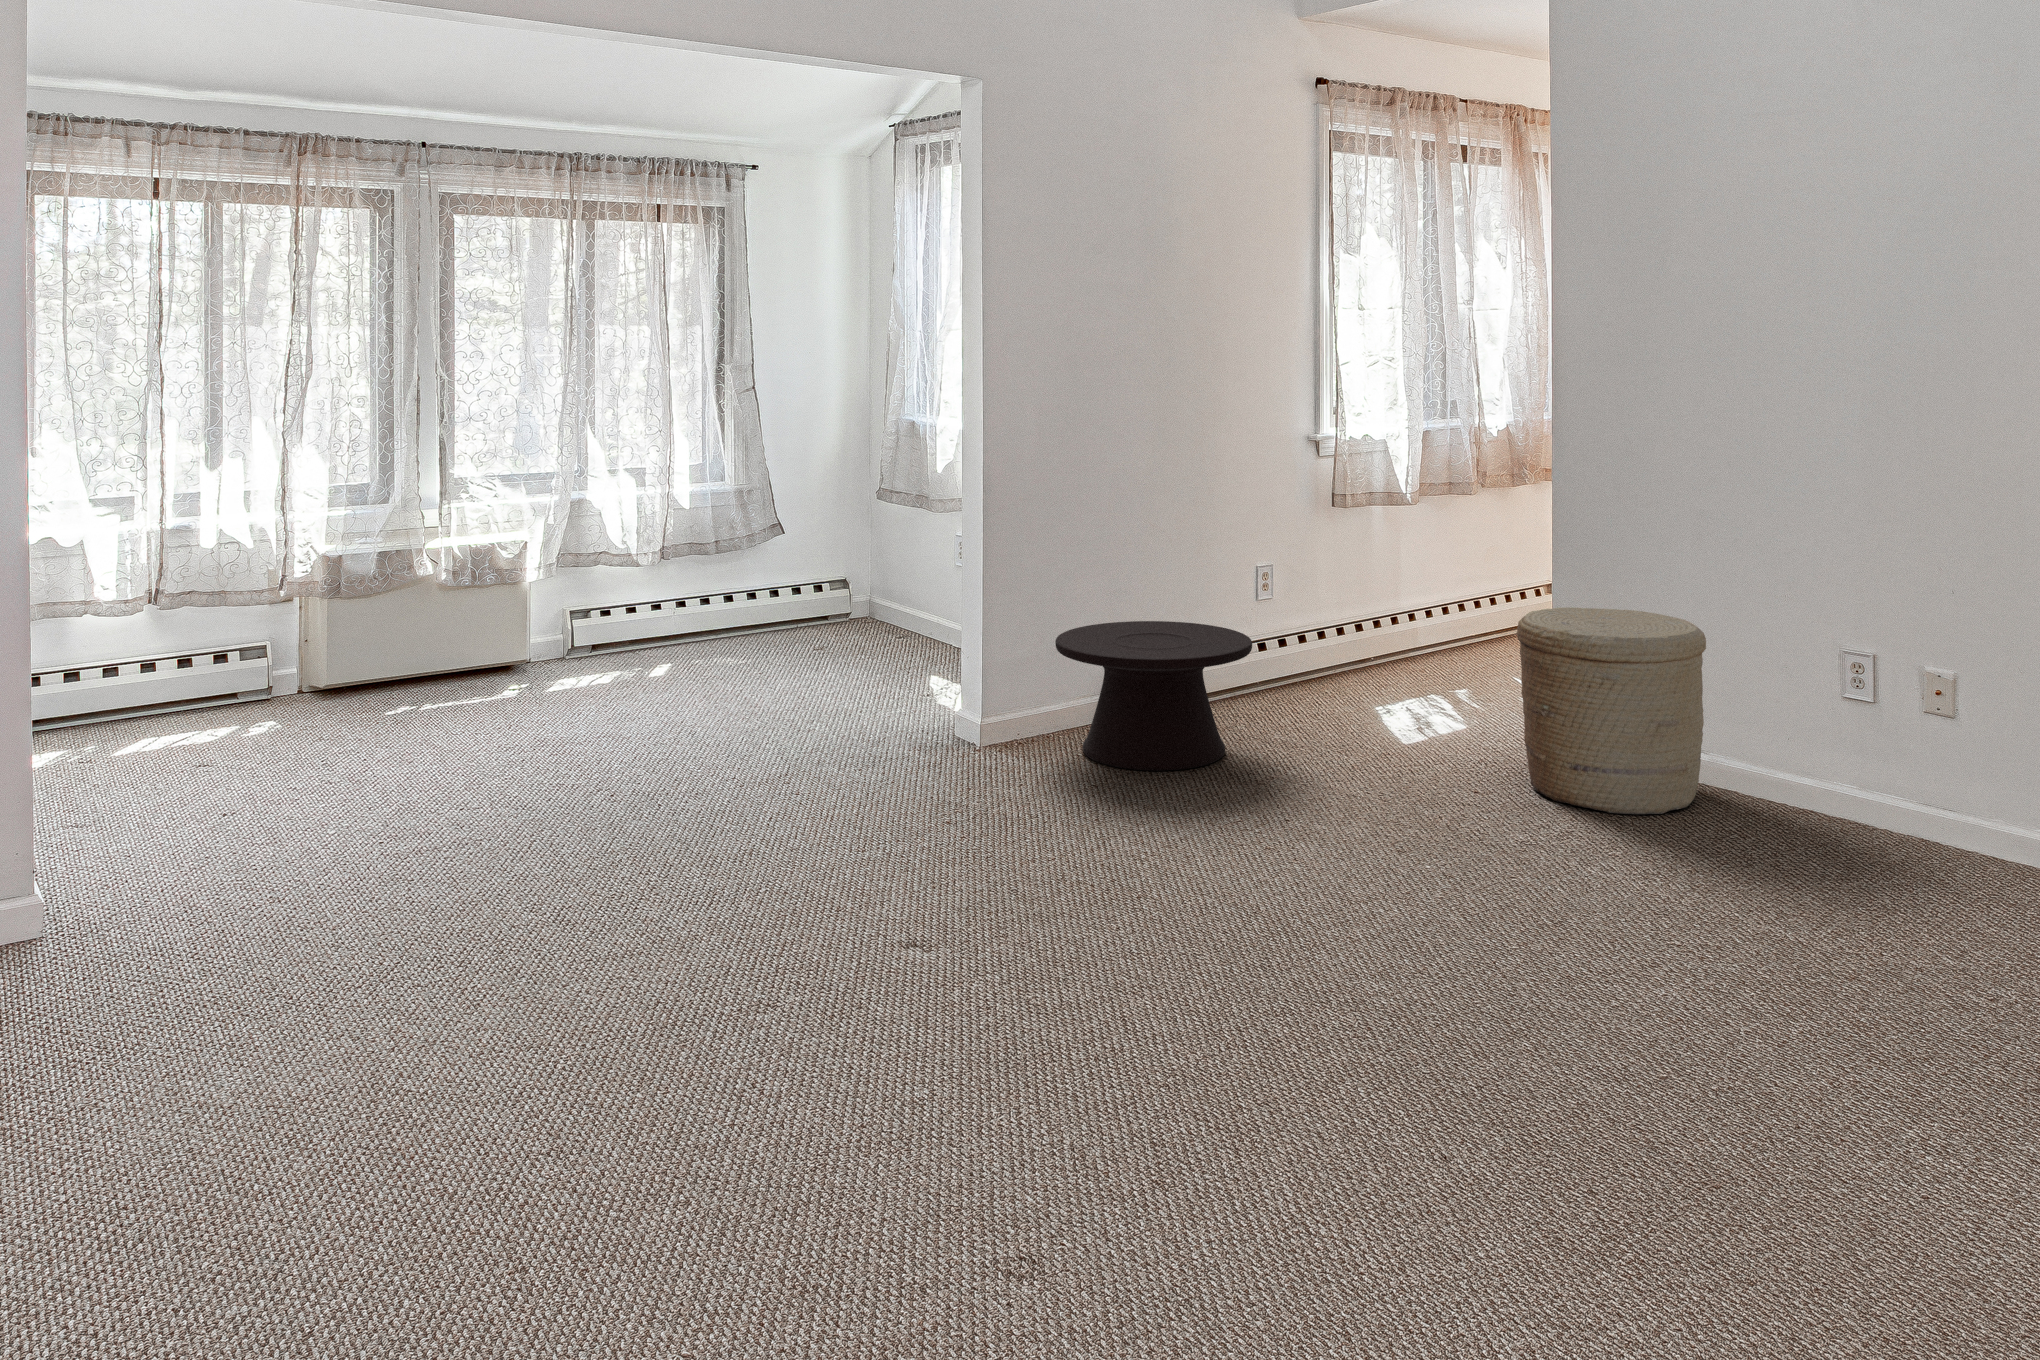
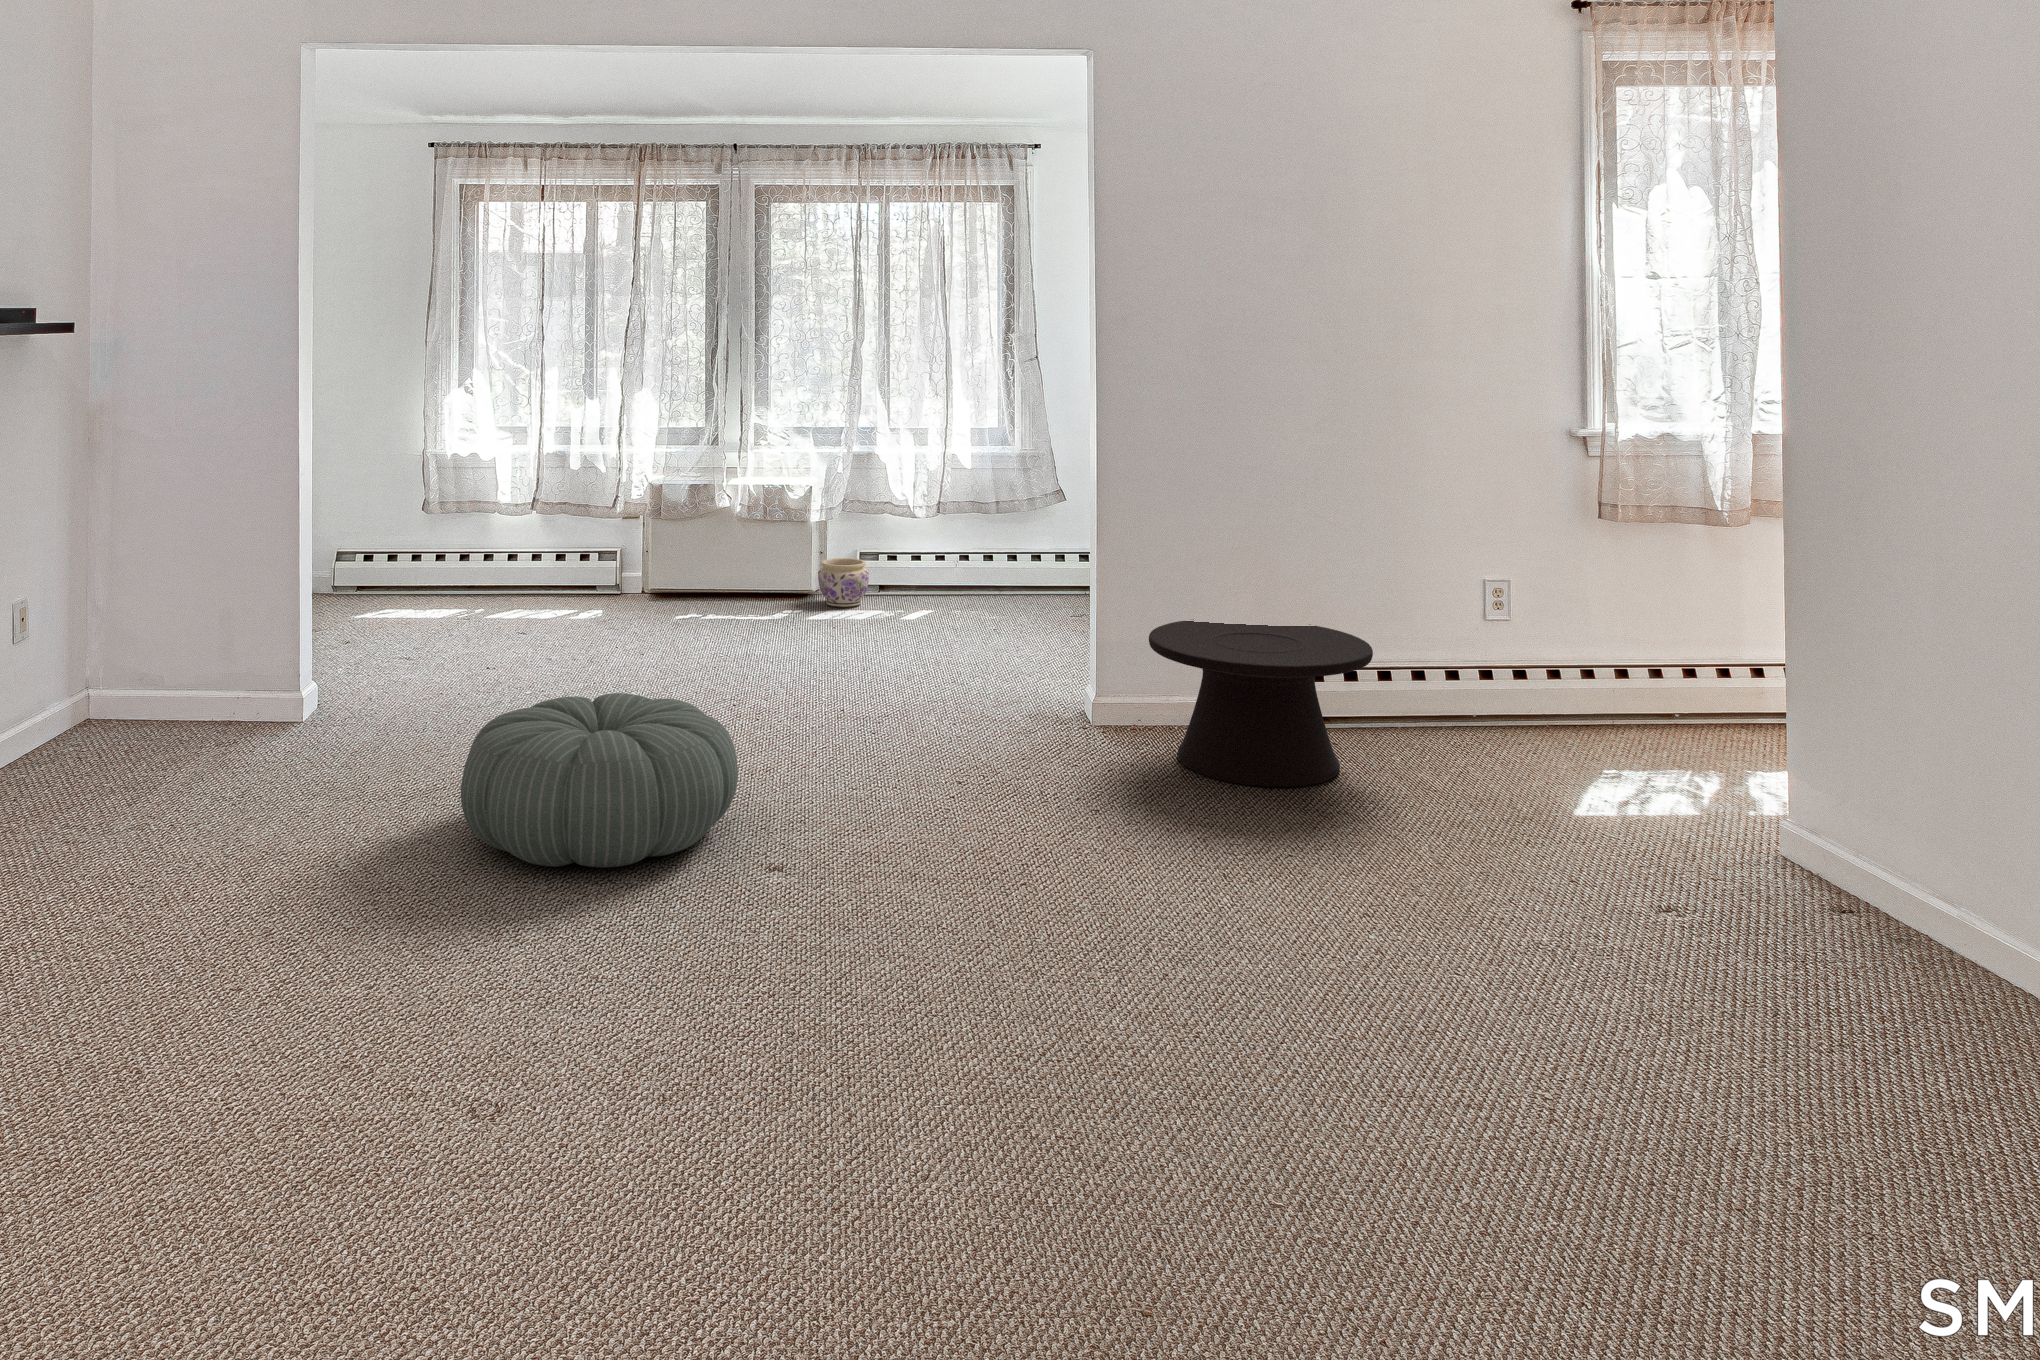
woven basket: present [1516,607,1706,814] -> none [1654,667,1942,966]
planter: none [538,618,598,675] -> present [818,558,869,608]
pouf: none [499,775,820,981] -> present [461,693,738,867]

